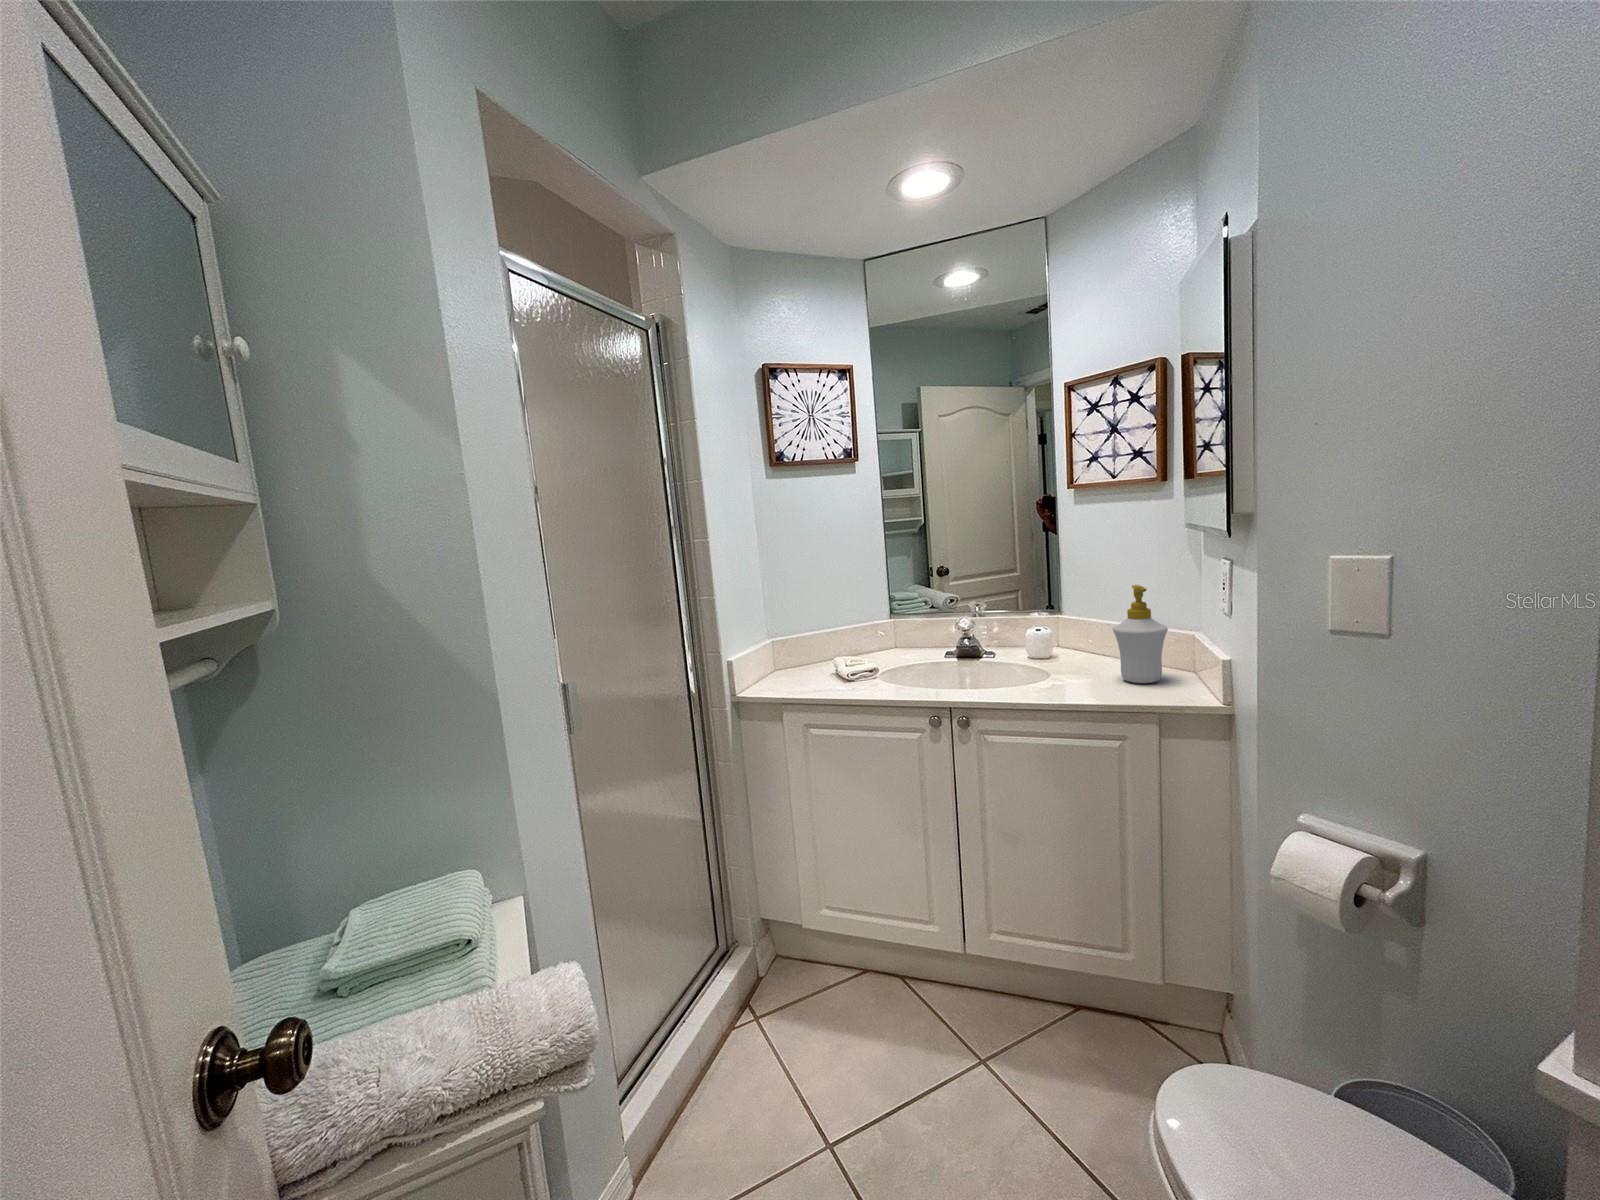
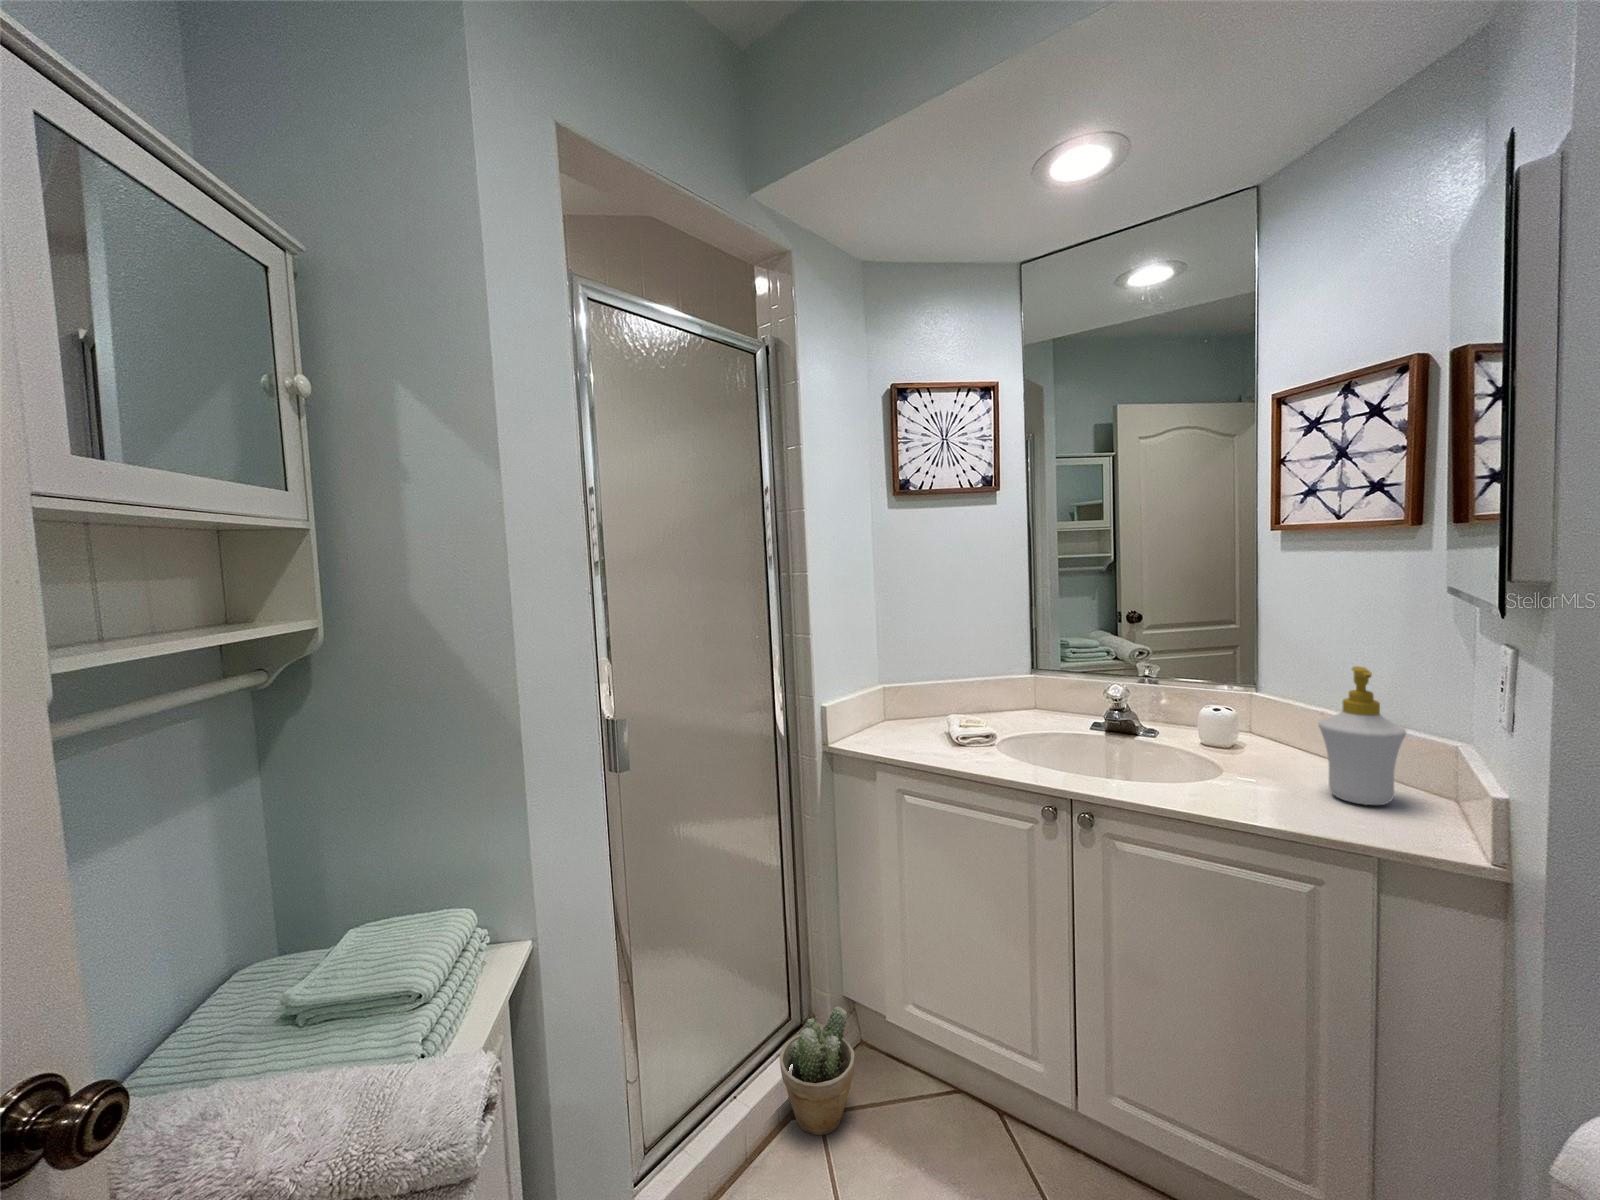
potted plant: none [716,922,783,1034] -> present [780,1006,855,1135]

